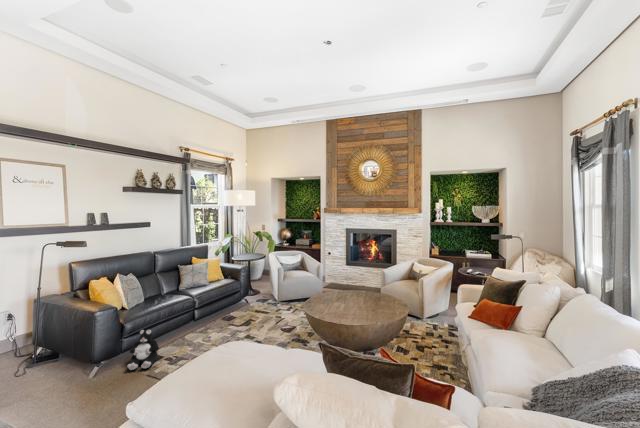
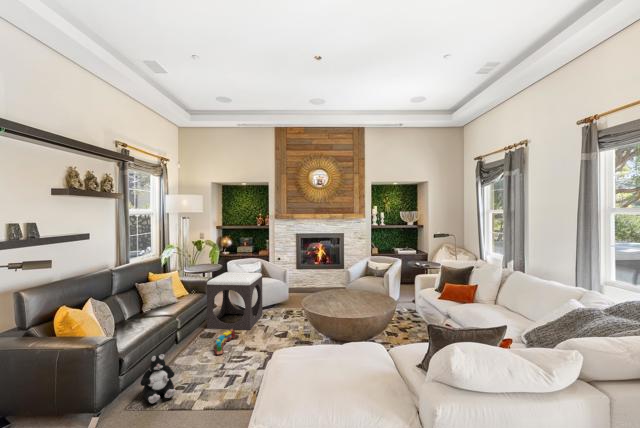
footstool: none [233,262,289,319] -> present [207,272,262,330]
toy train: none [215,316,246,337] -> present [214,330,235,354]

